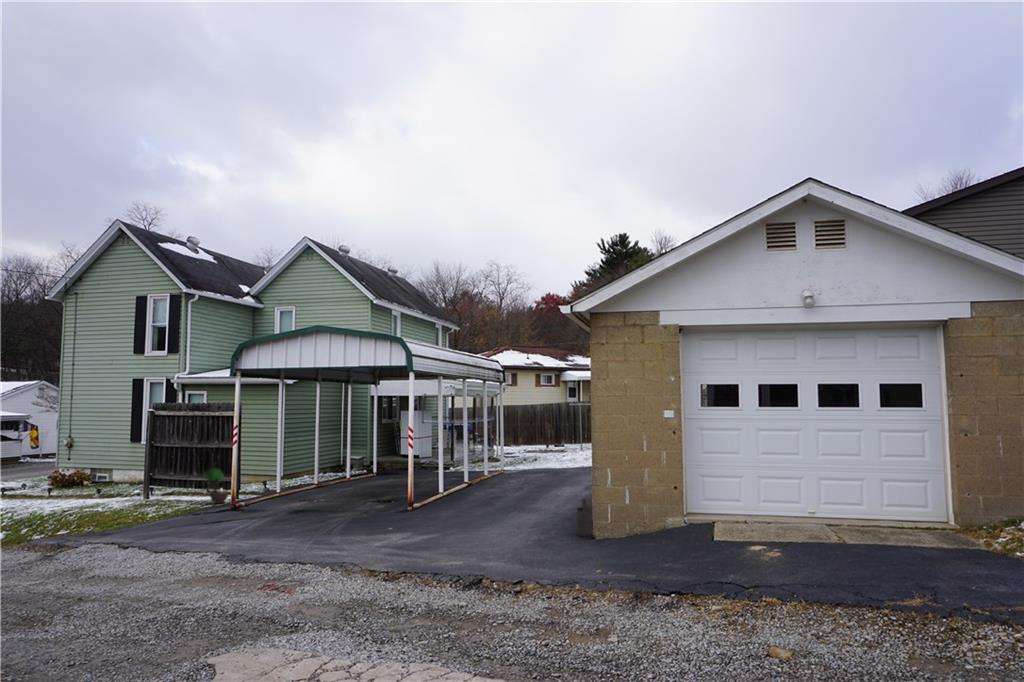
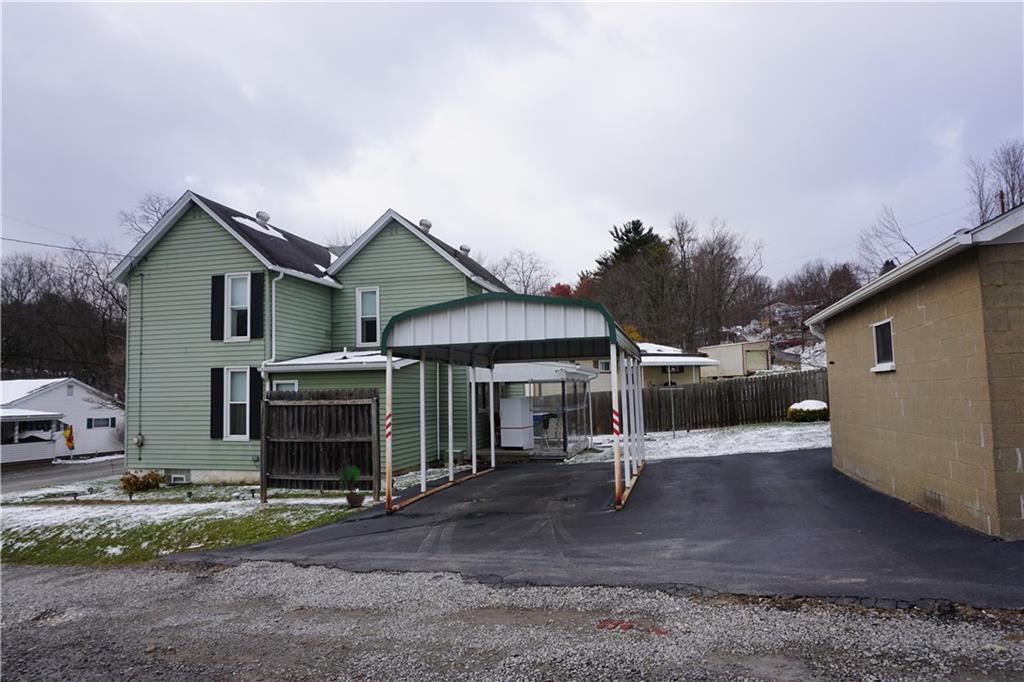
watering can: present [576,499,593,537] -> none [909,495,970,544]

